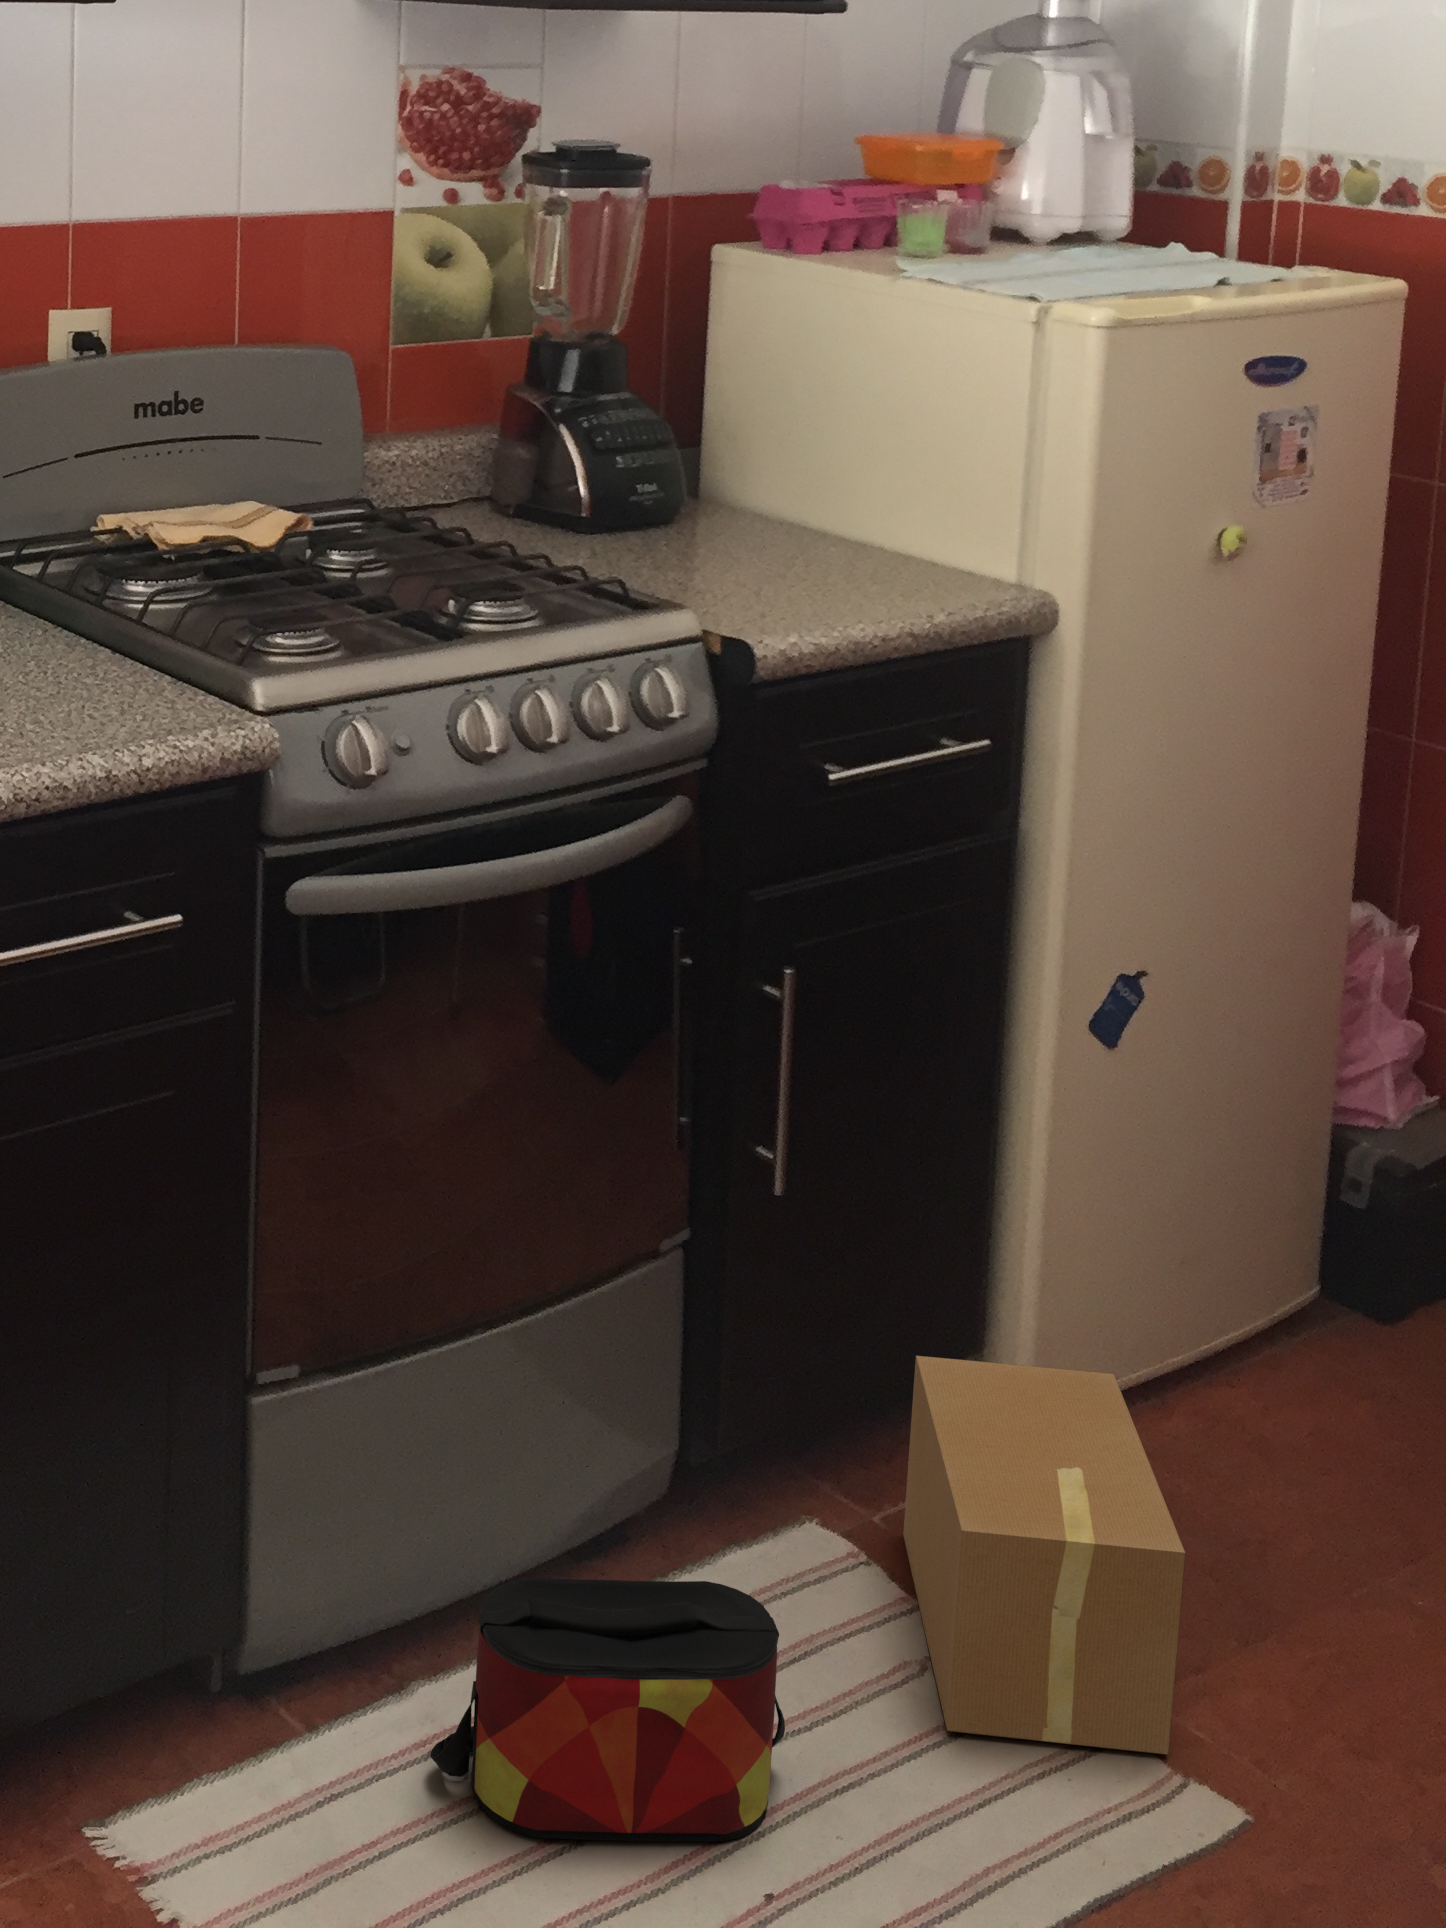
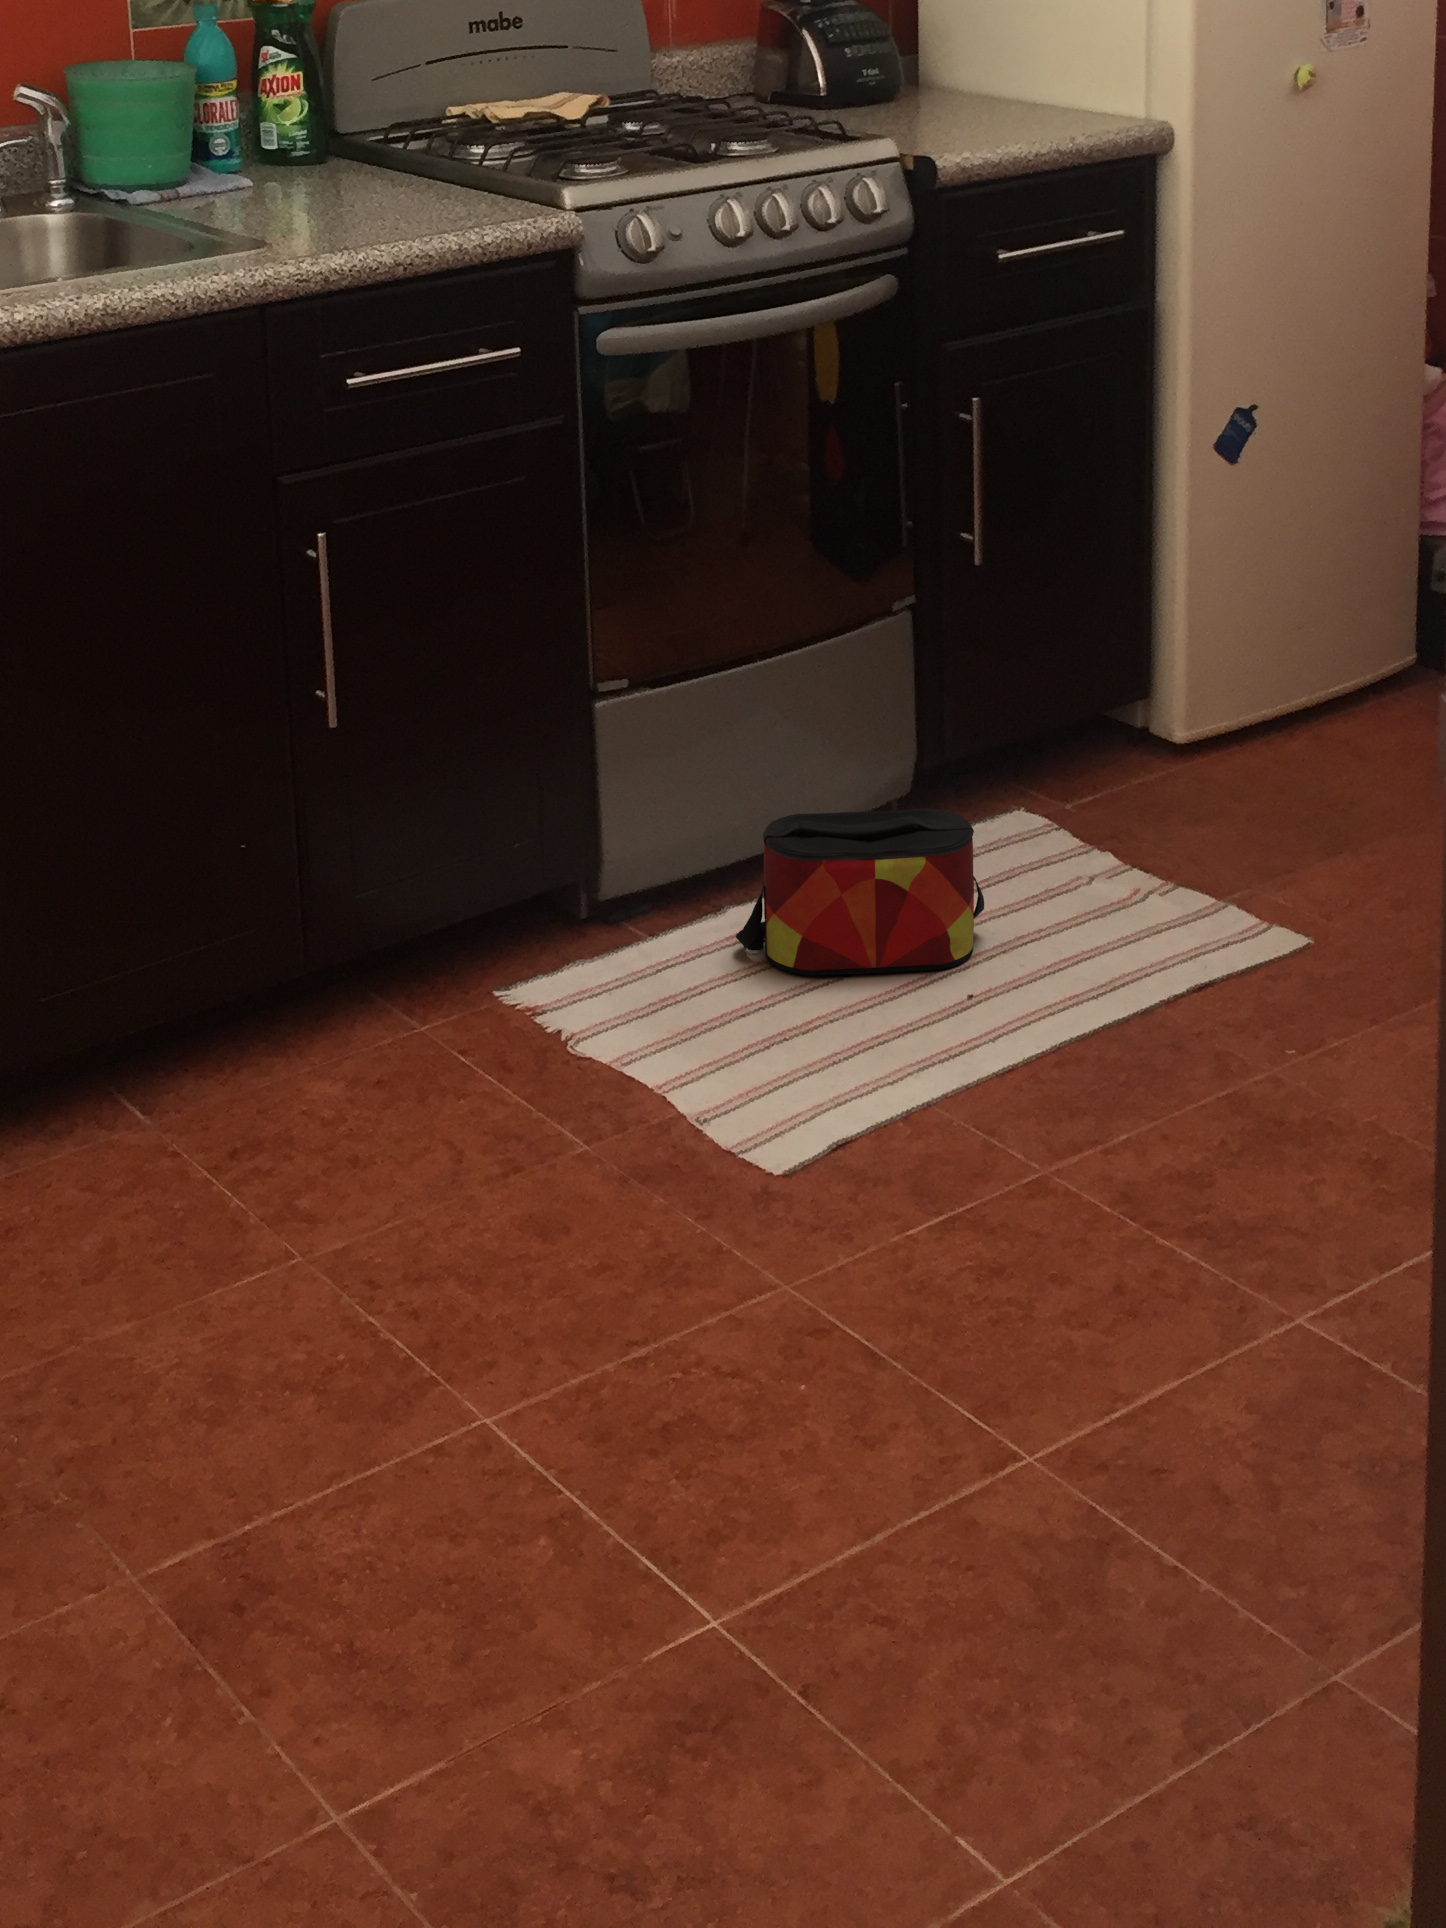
cardboard box: present [903,1356,1185,1755] -> none [1086,679,1261,909]

